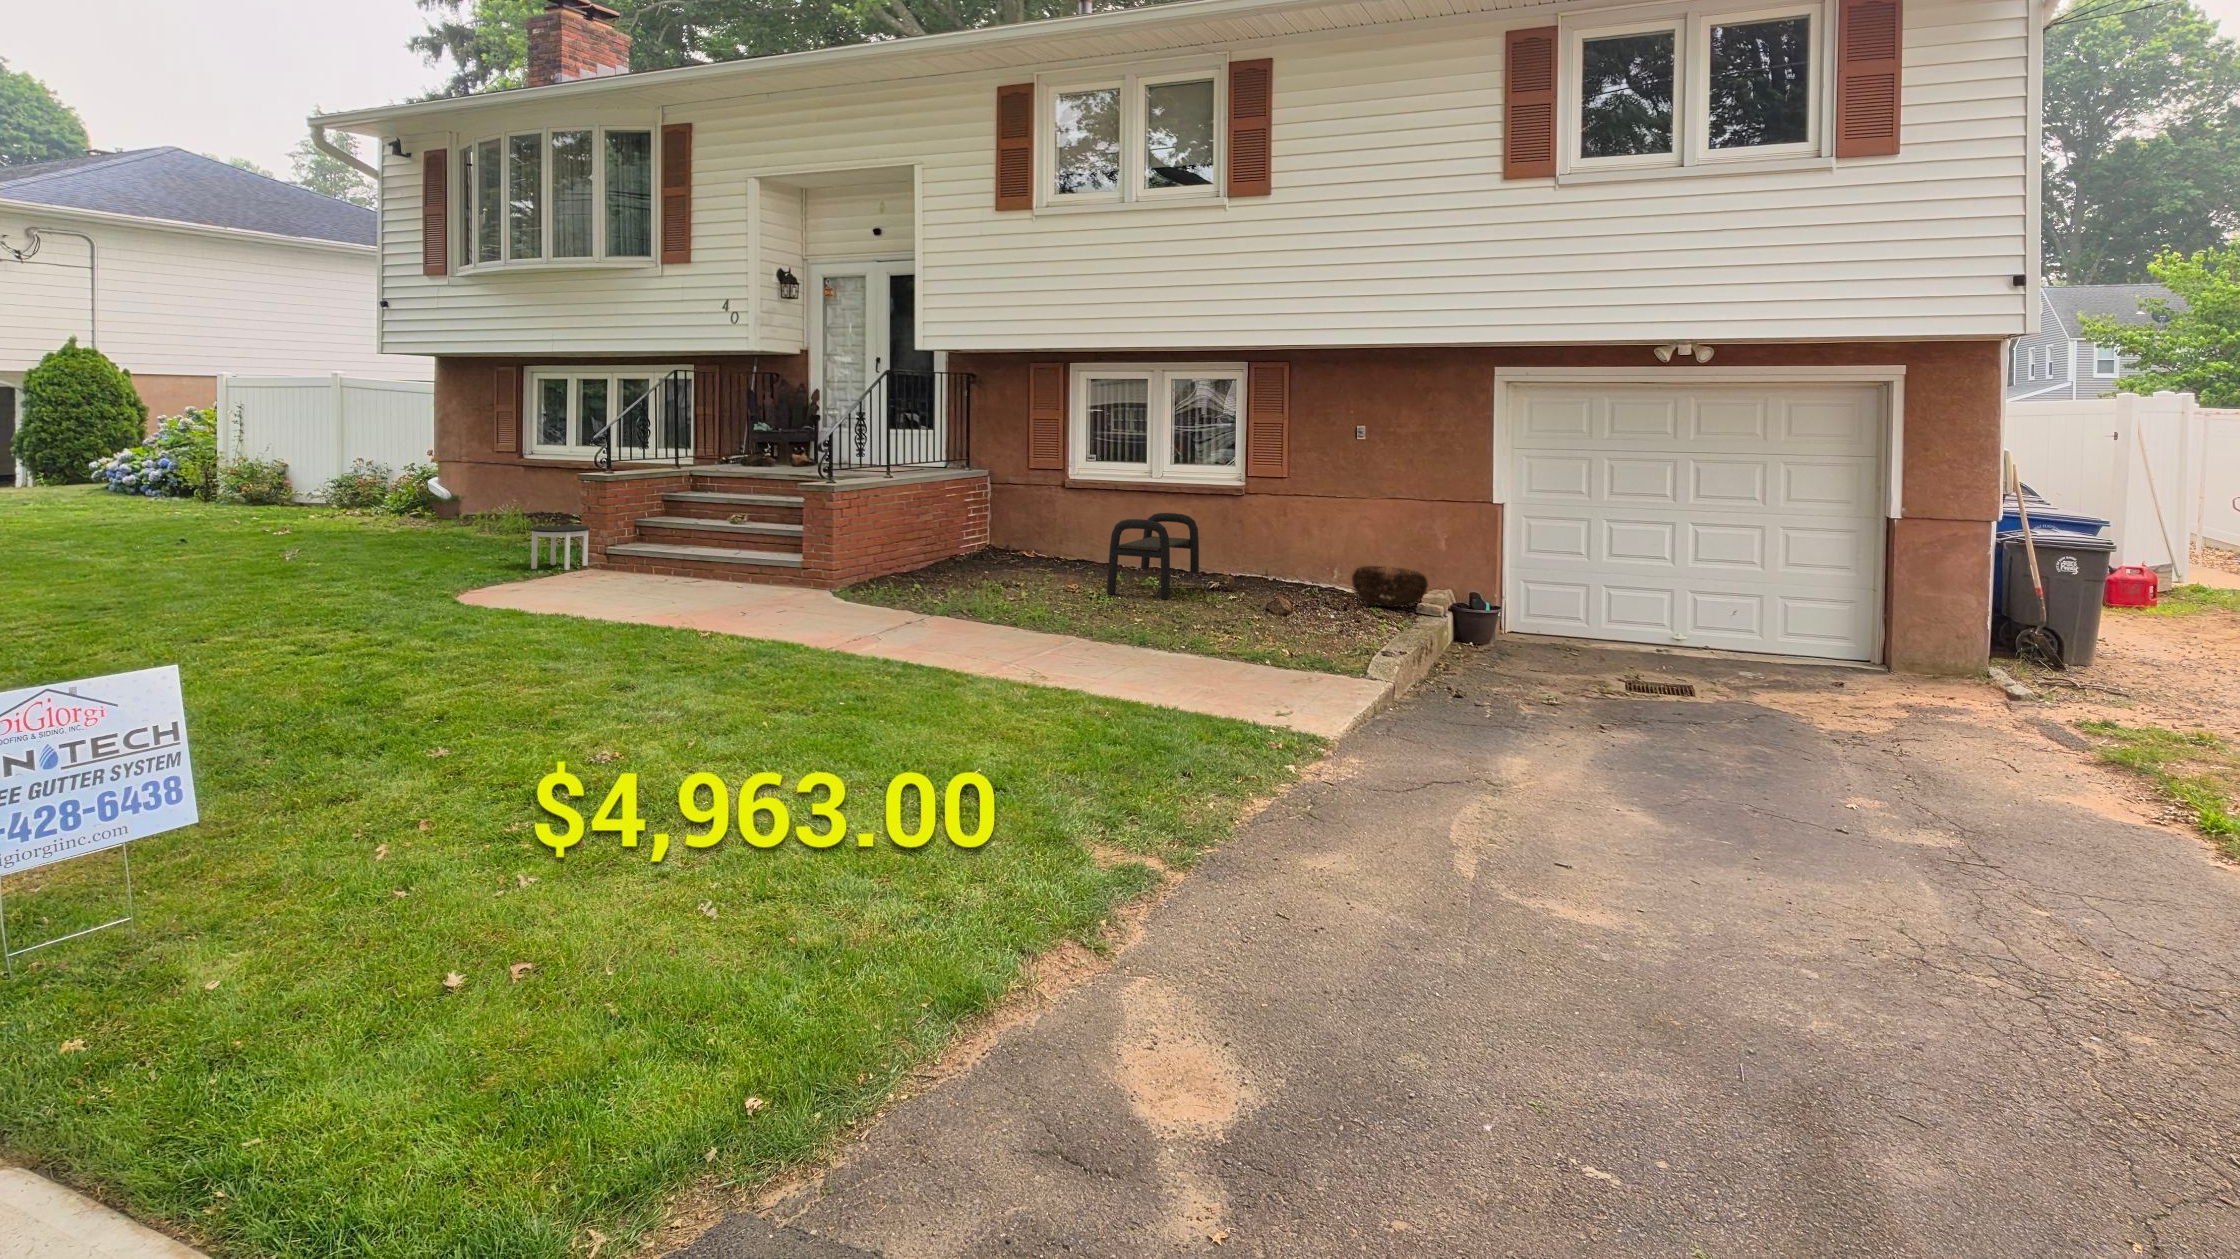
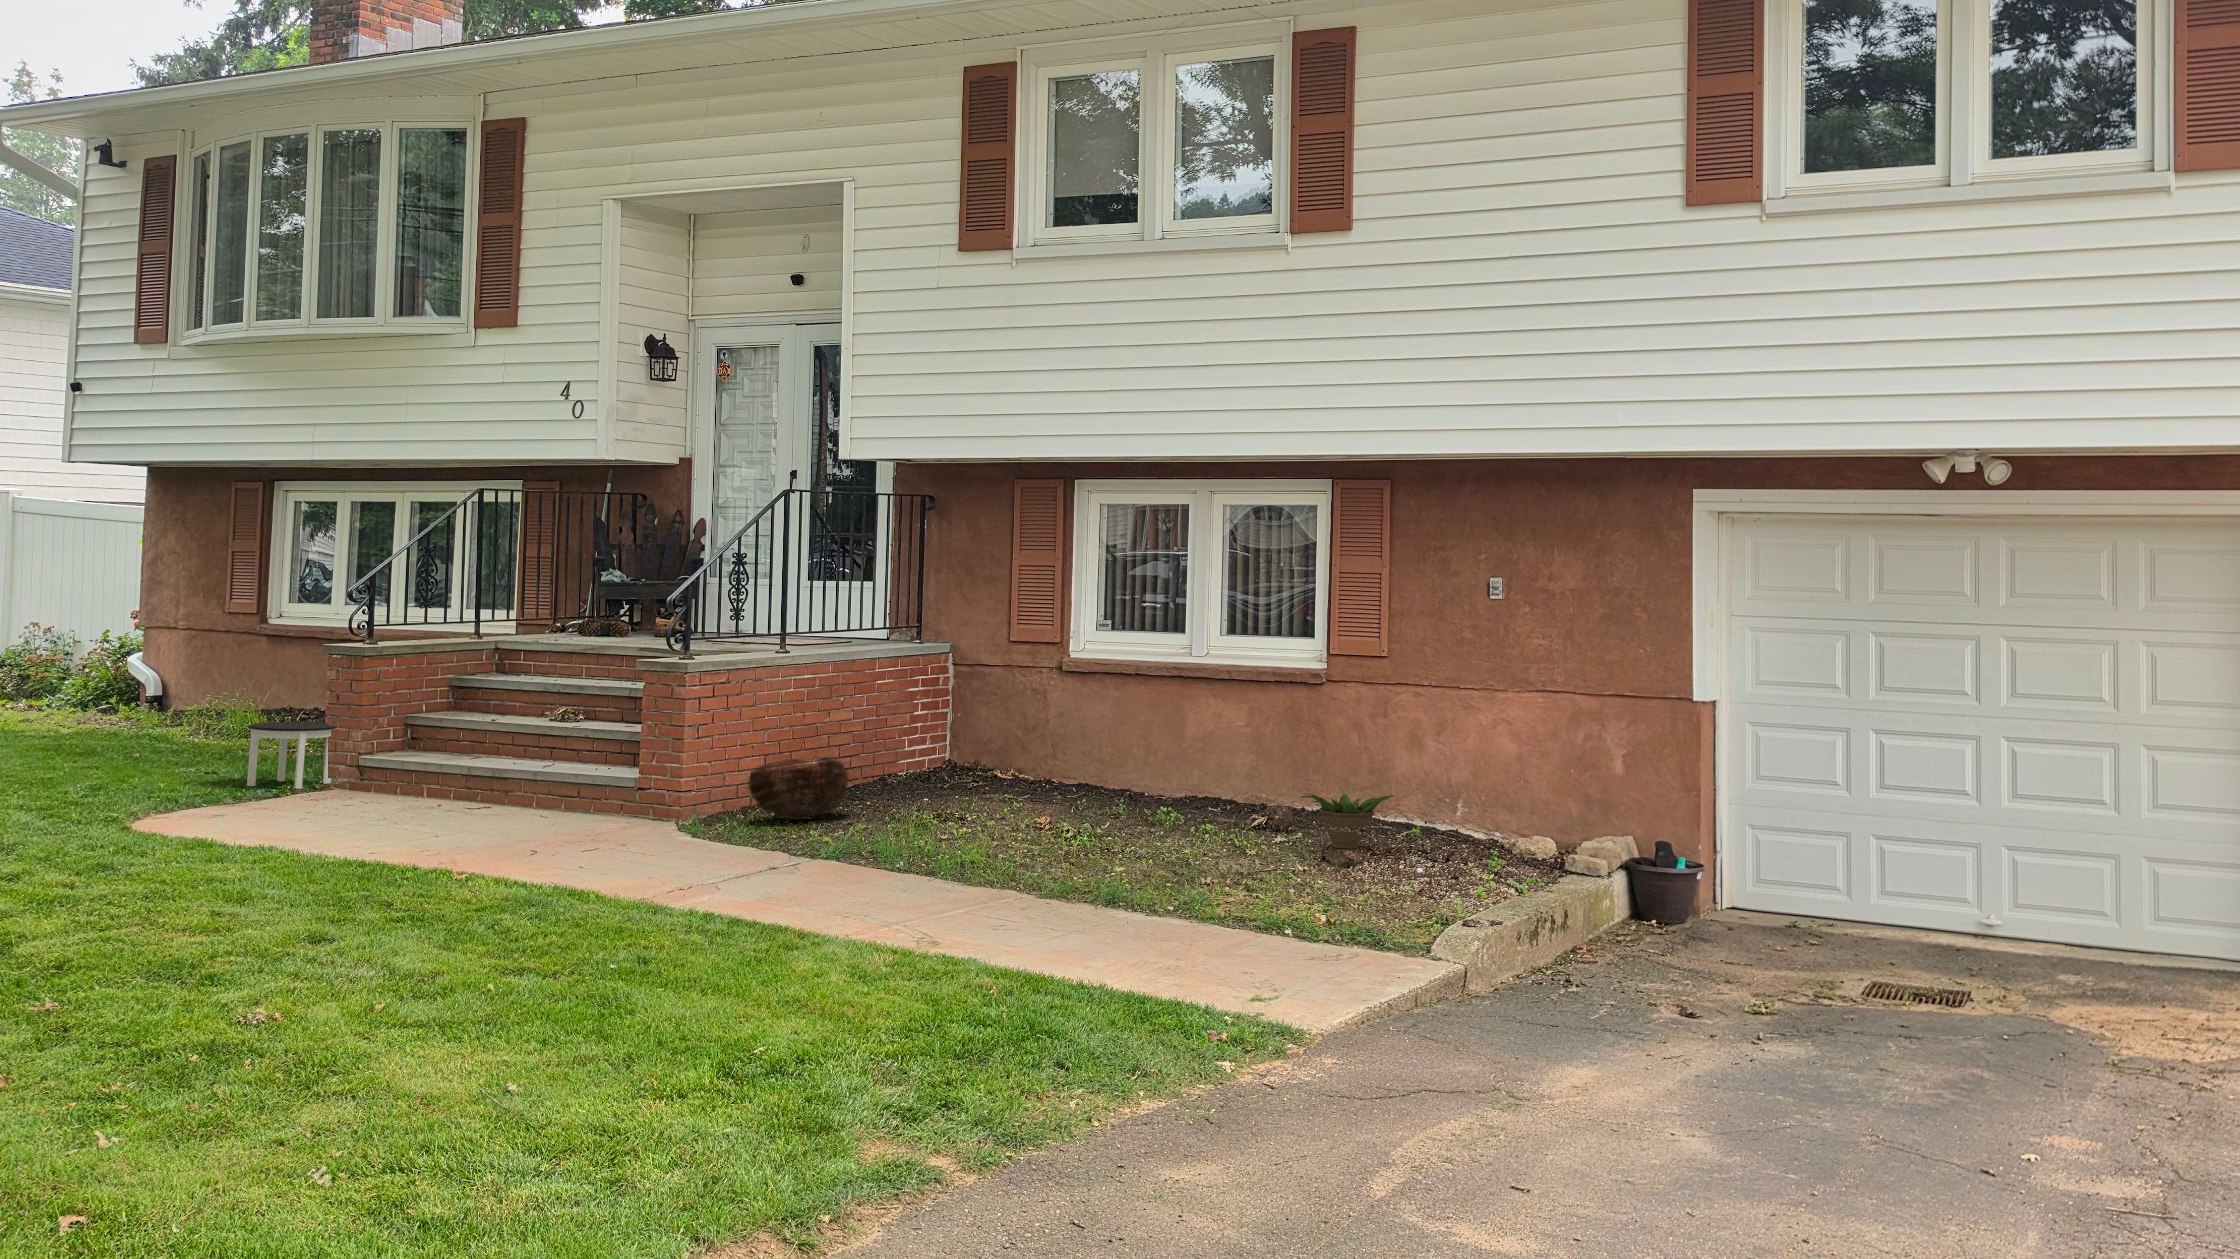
decorative plant: present [428,495,464,519] -> present [1300,794,1394,849]
bench: present [1107,513,1199,599] -> none [1099,714,1255,847]
basket: present [1352,566,1428,607] -> present [748,757,848,820]

